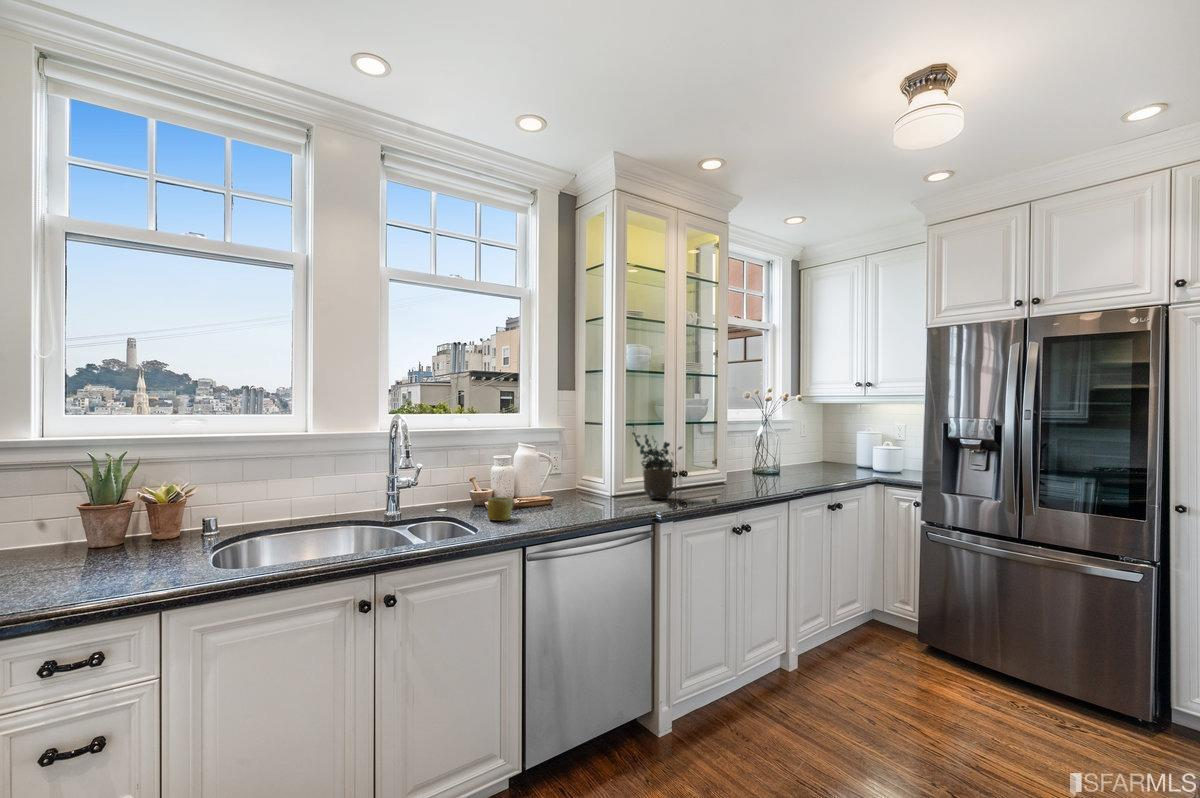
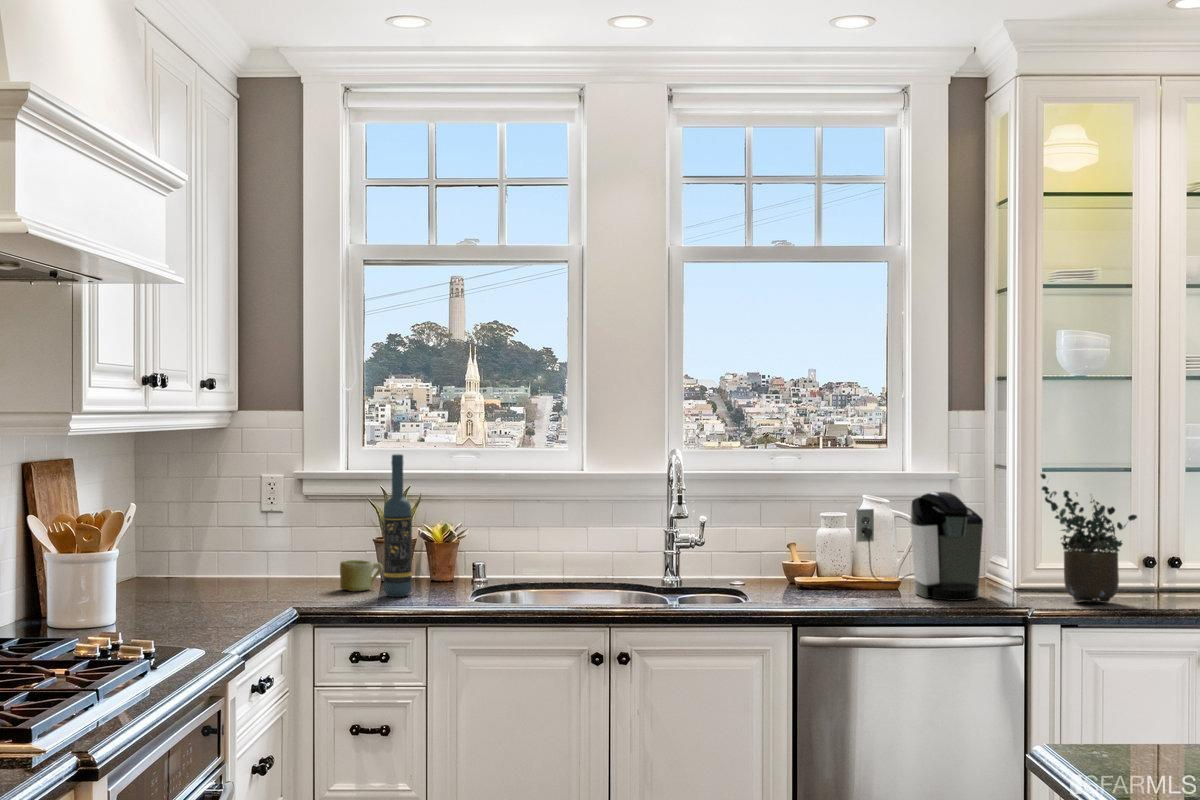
wine bottle: none [102,418,140,565] -> present [383,454,412,597]
coffee maker: none [527,438,602,507] -> present [856,492,983,601]
mug: present [488,497,515,521] -> present [340,560,383,591]

